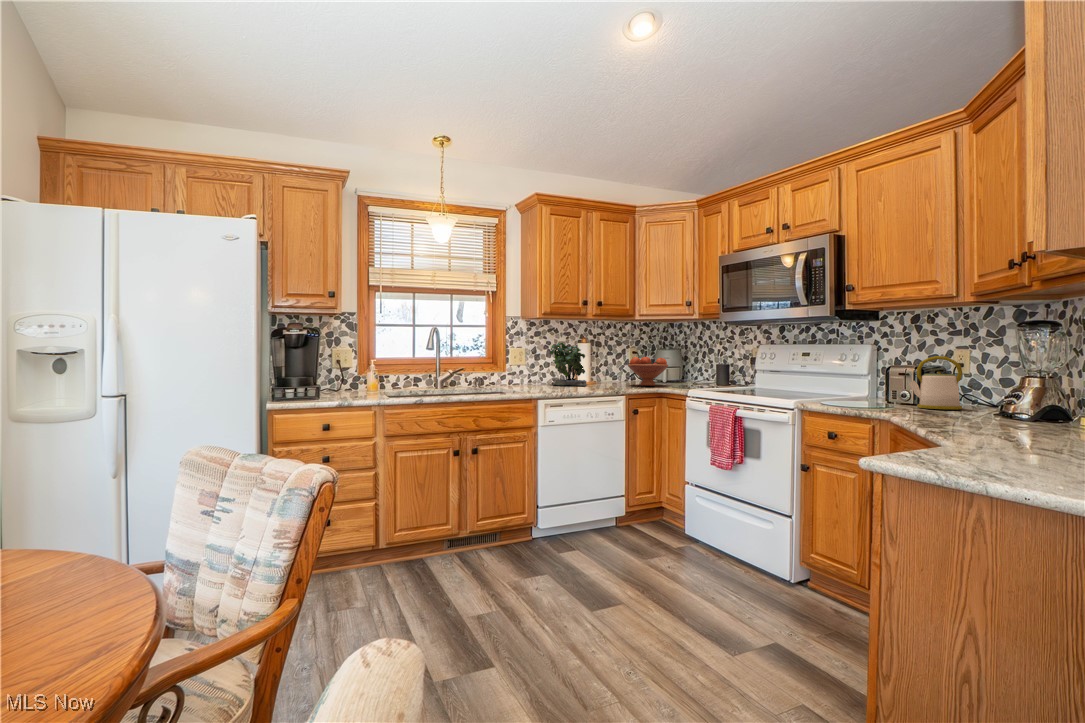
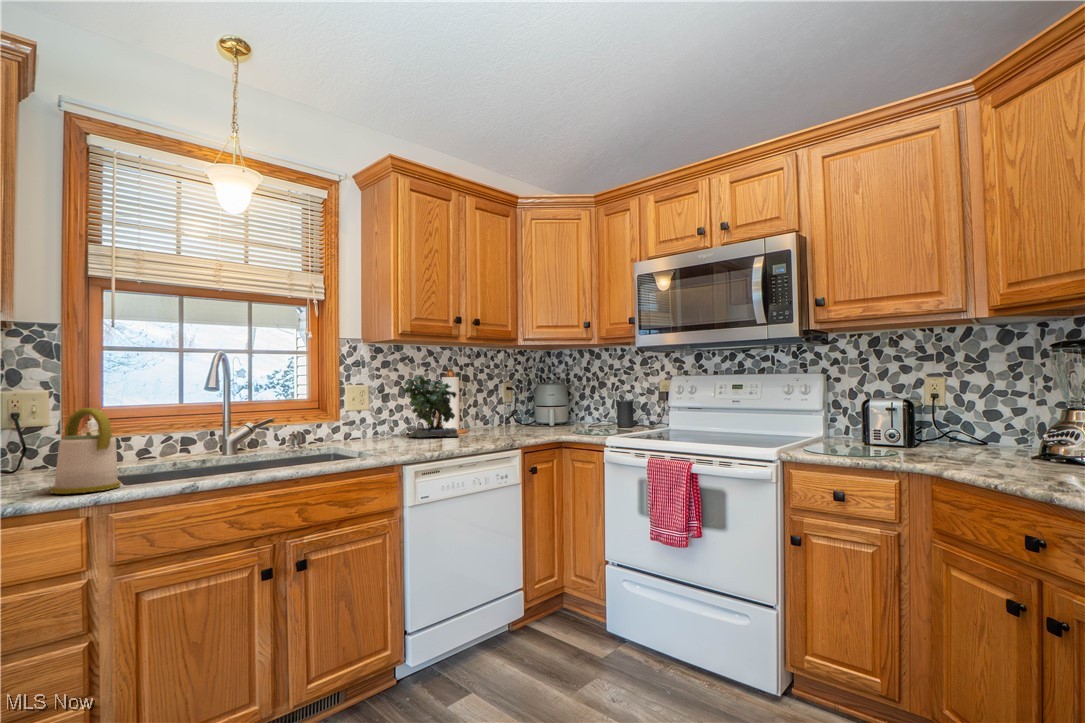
kettle: present [909,356,962,409] -> present [50,408,121,494]
fruit bowl: present [628,357,668,386] -> none [513,394,565,433]

